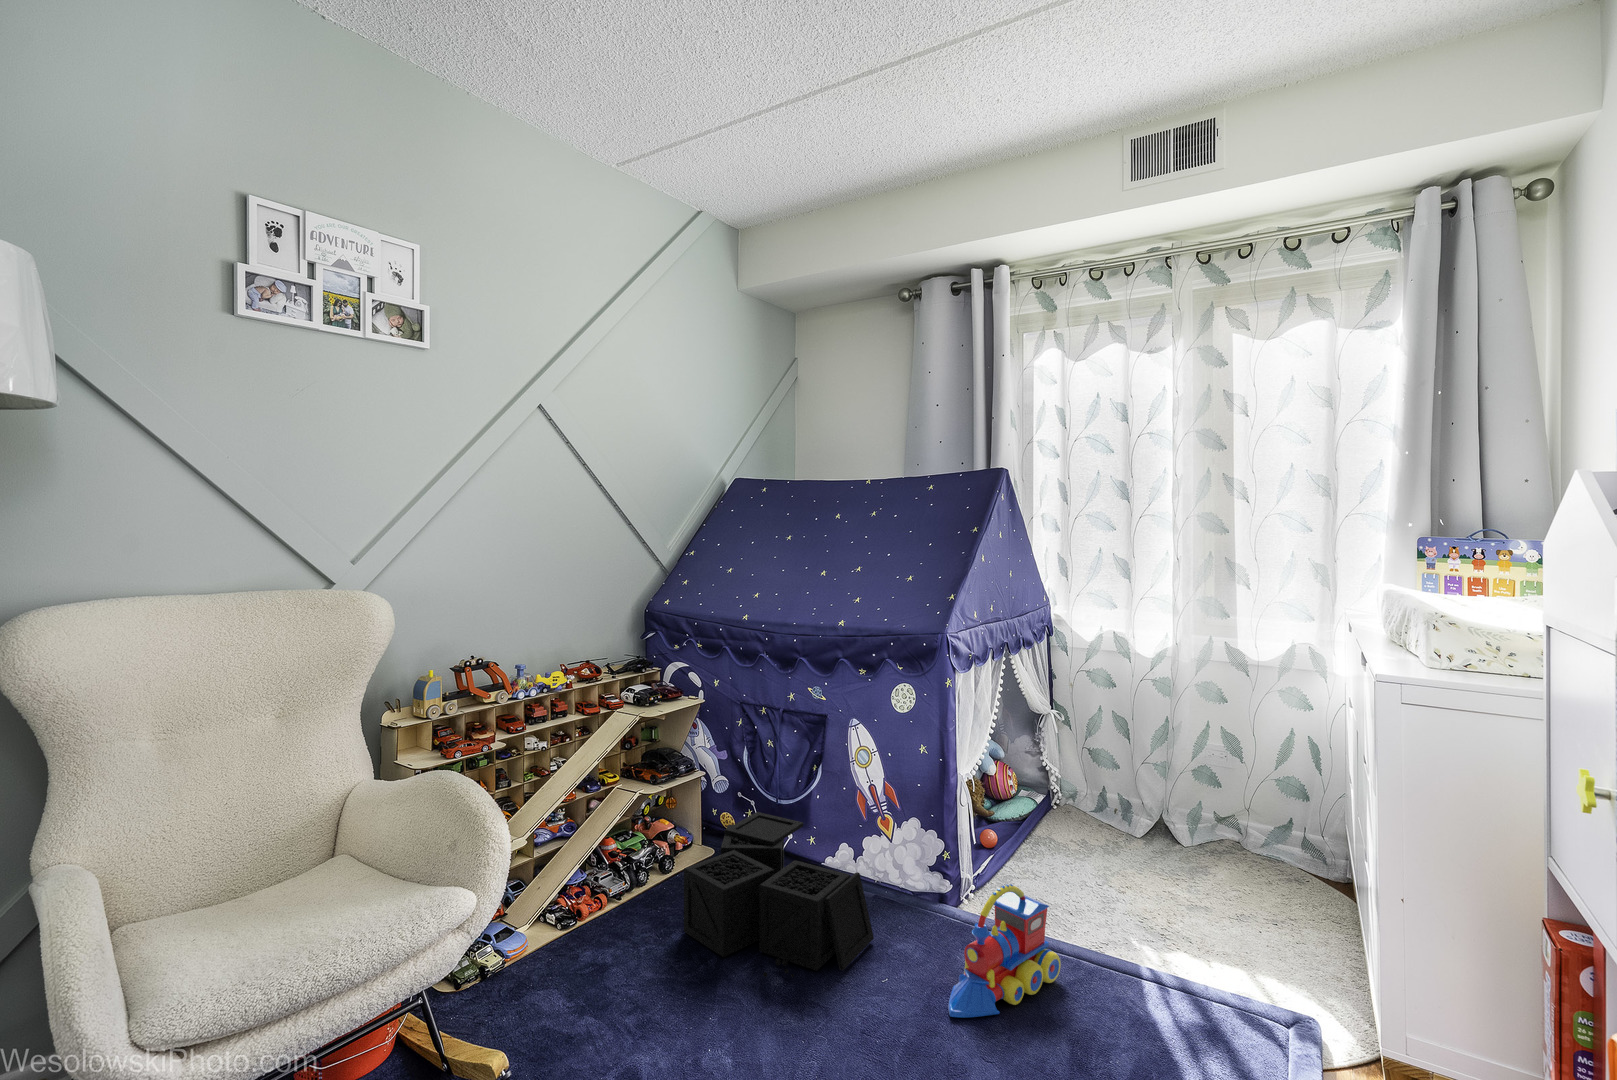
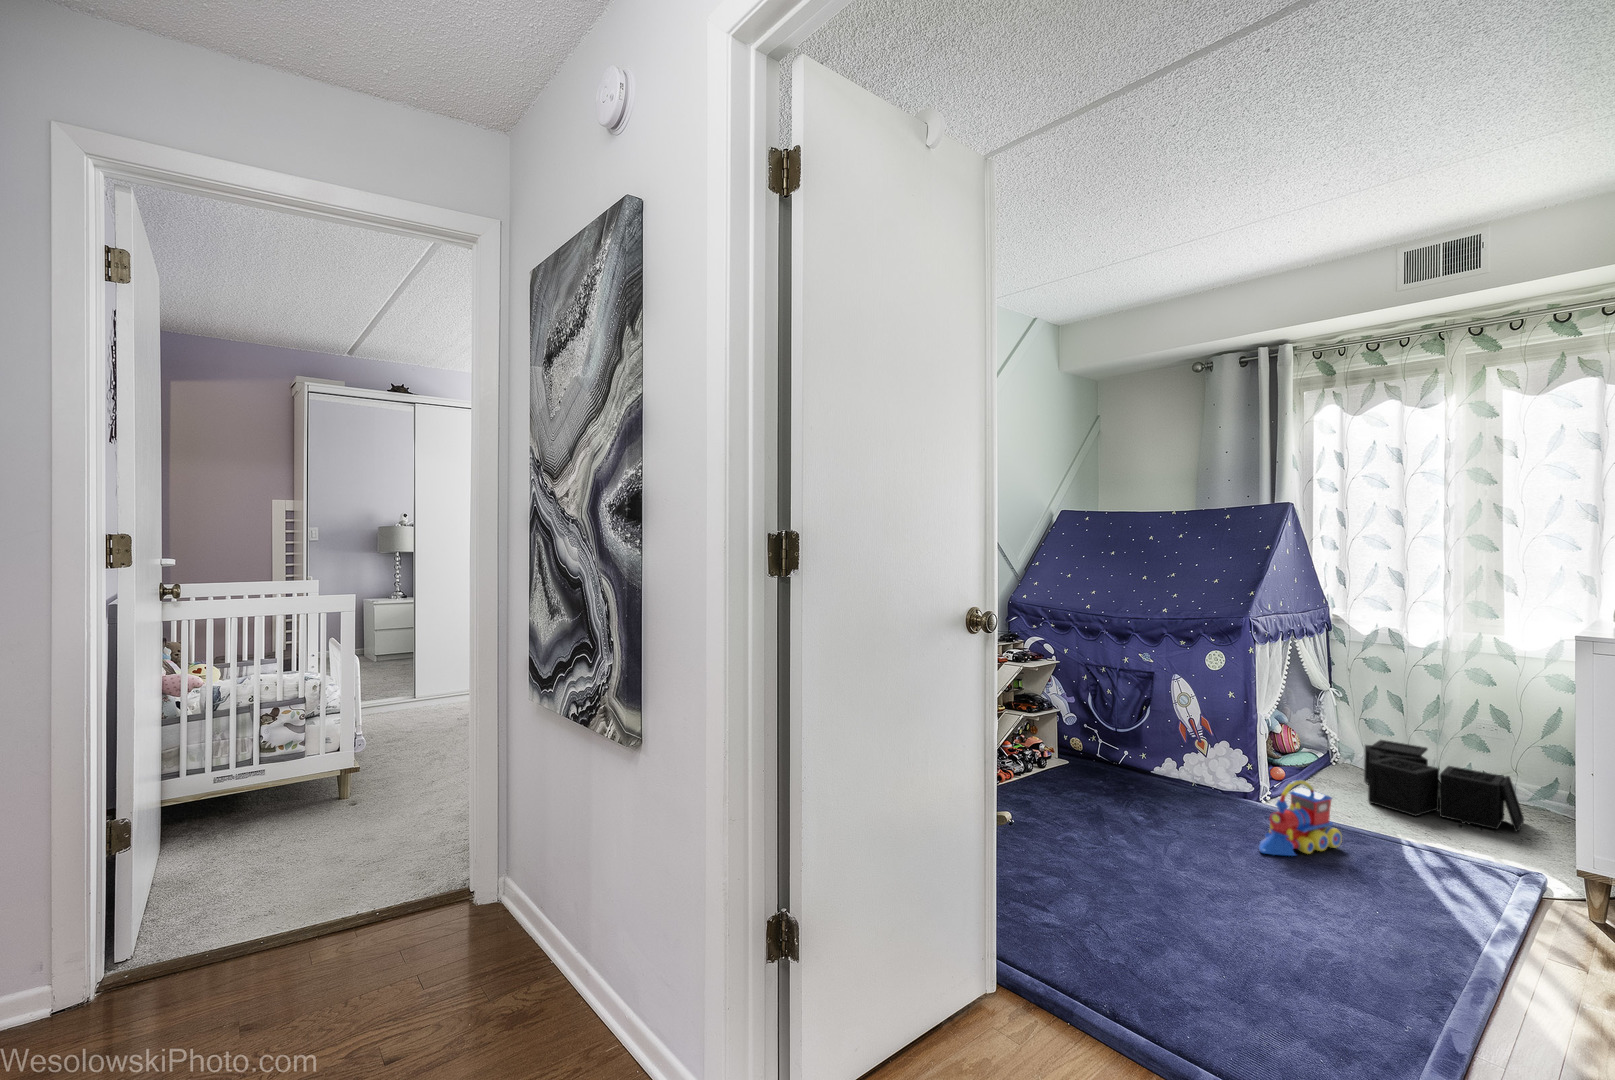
storage bin: present [684,812,874,977] -> present [1364,740,1524,831]

